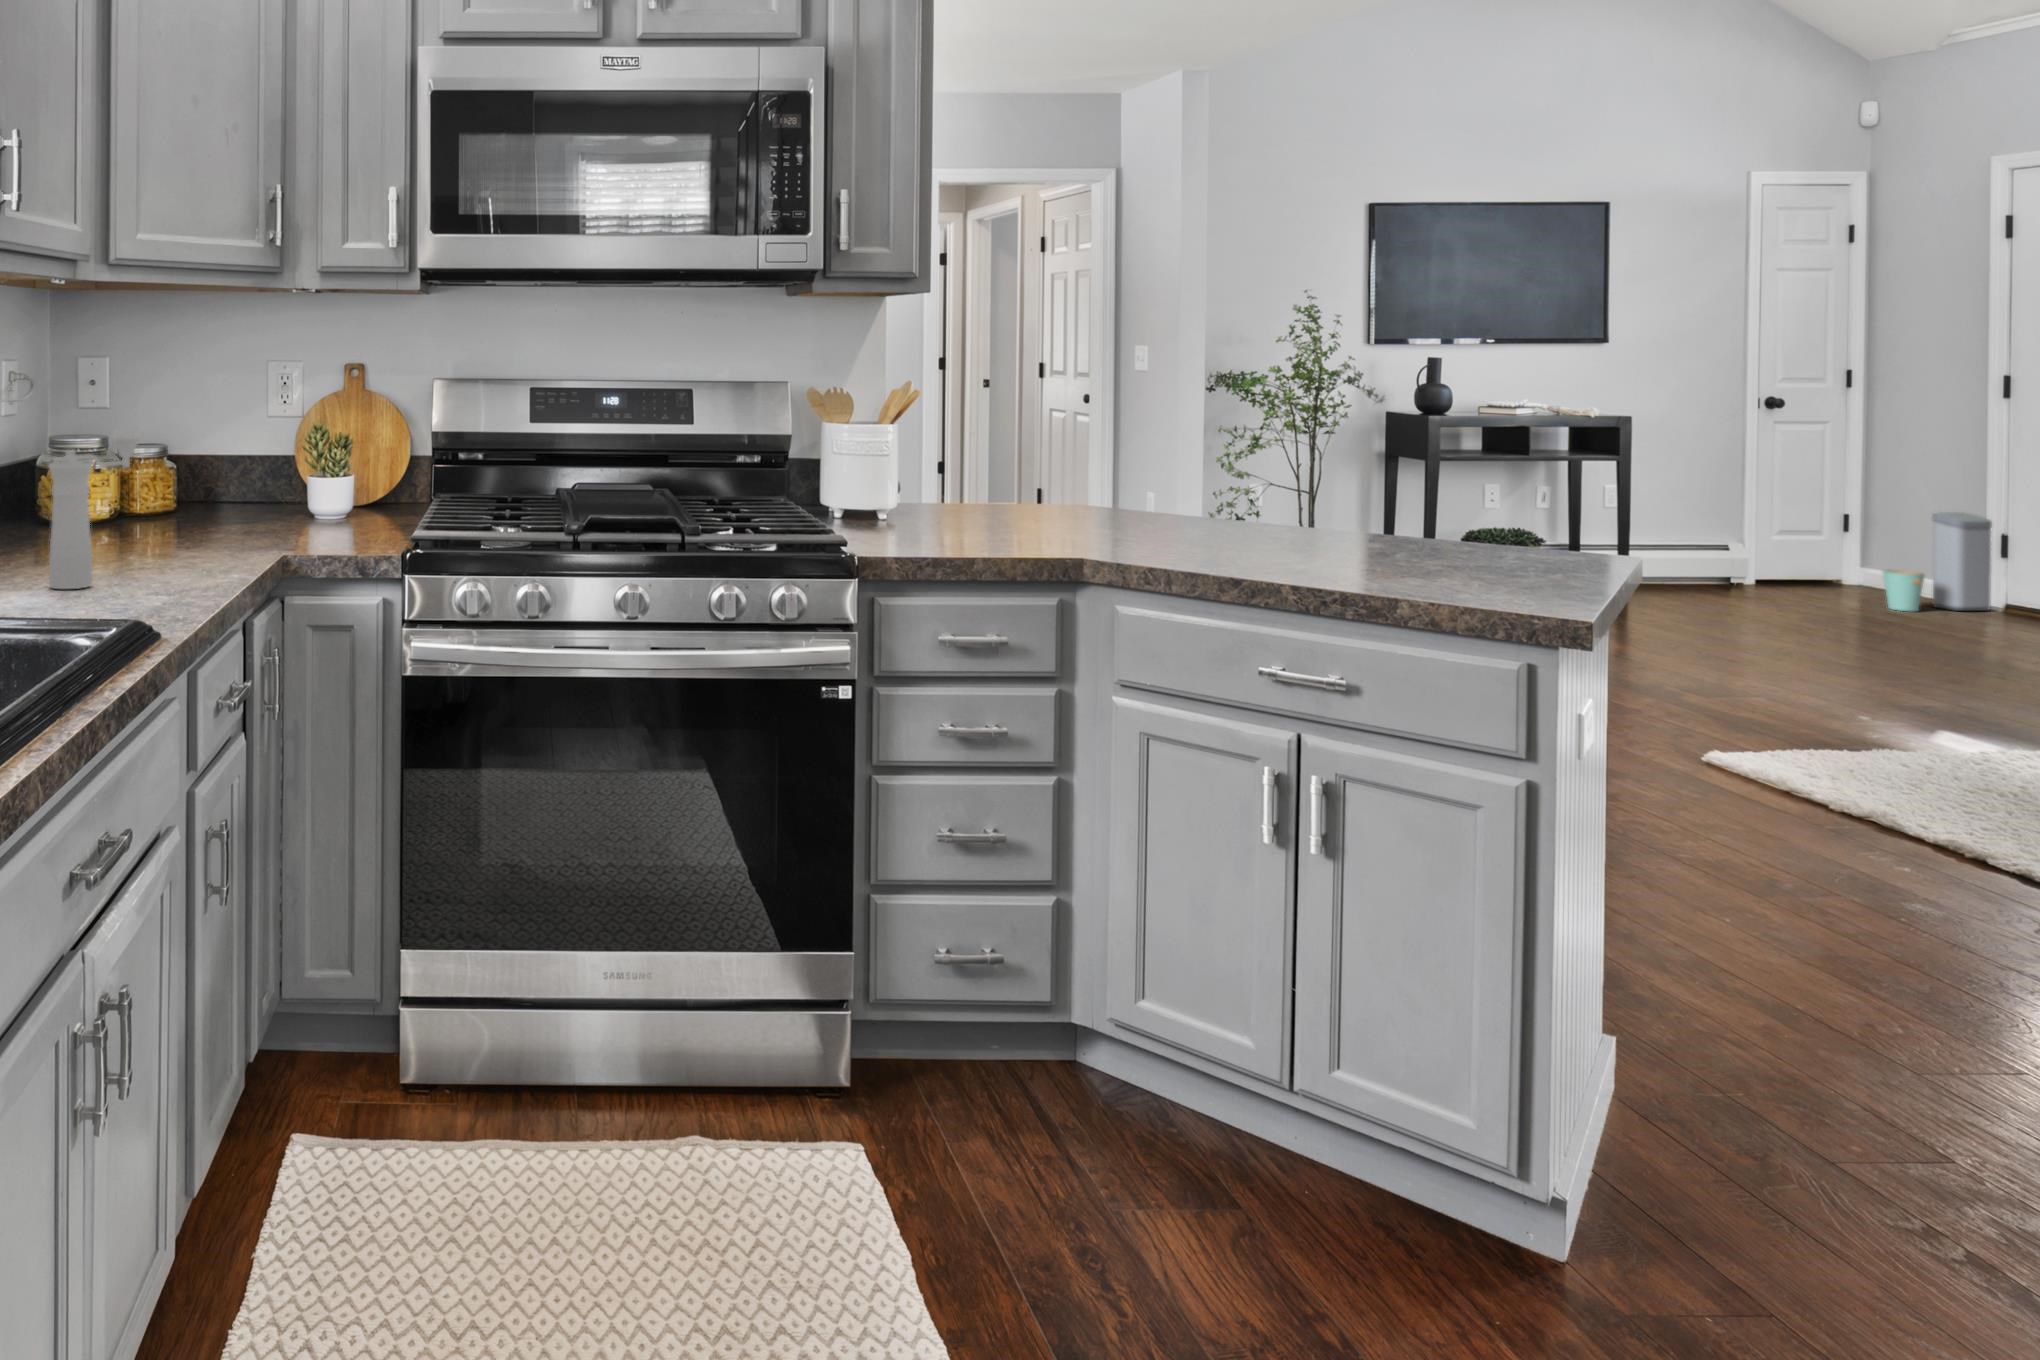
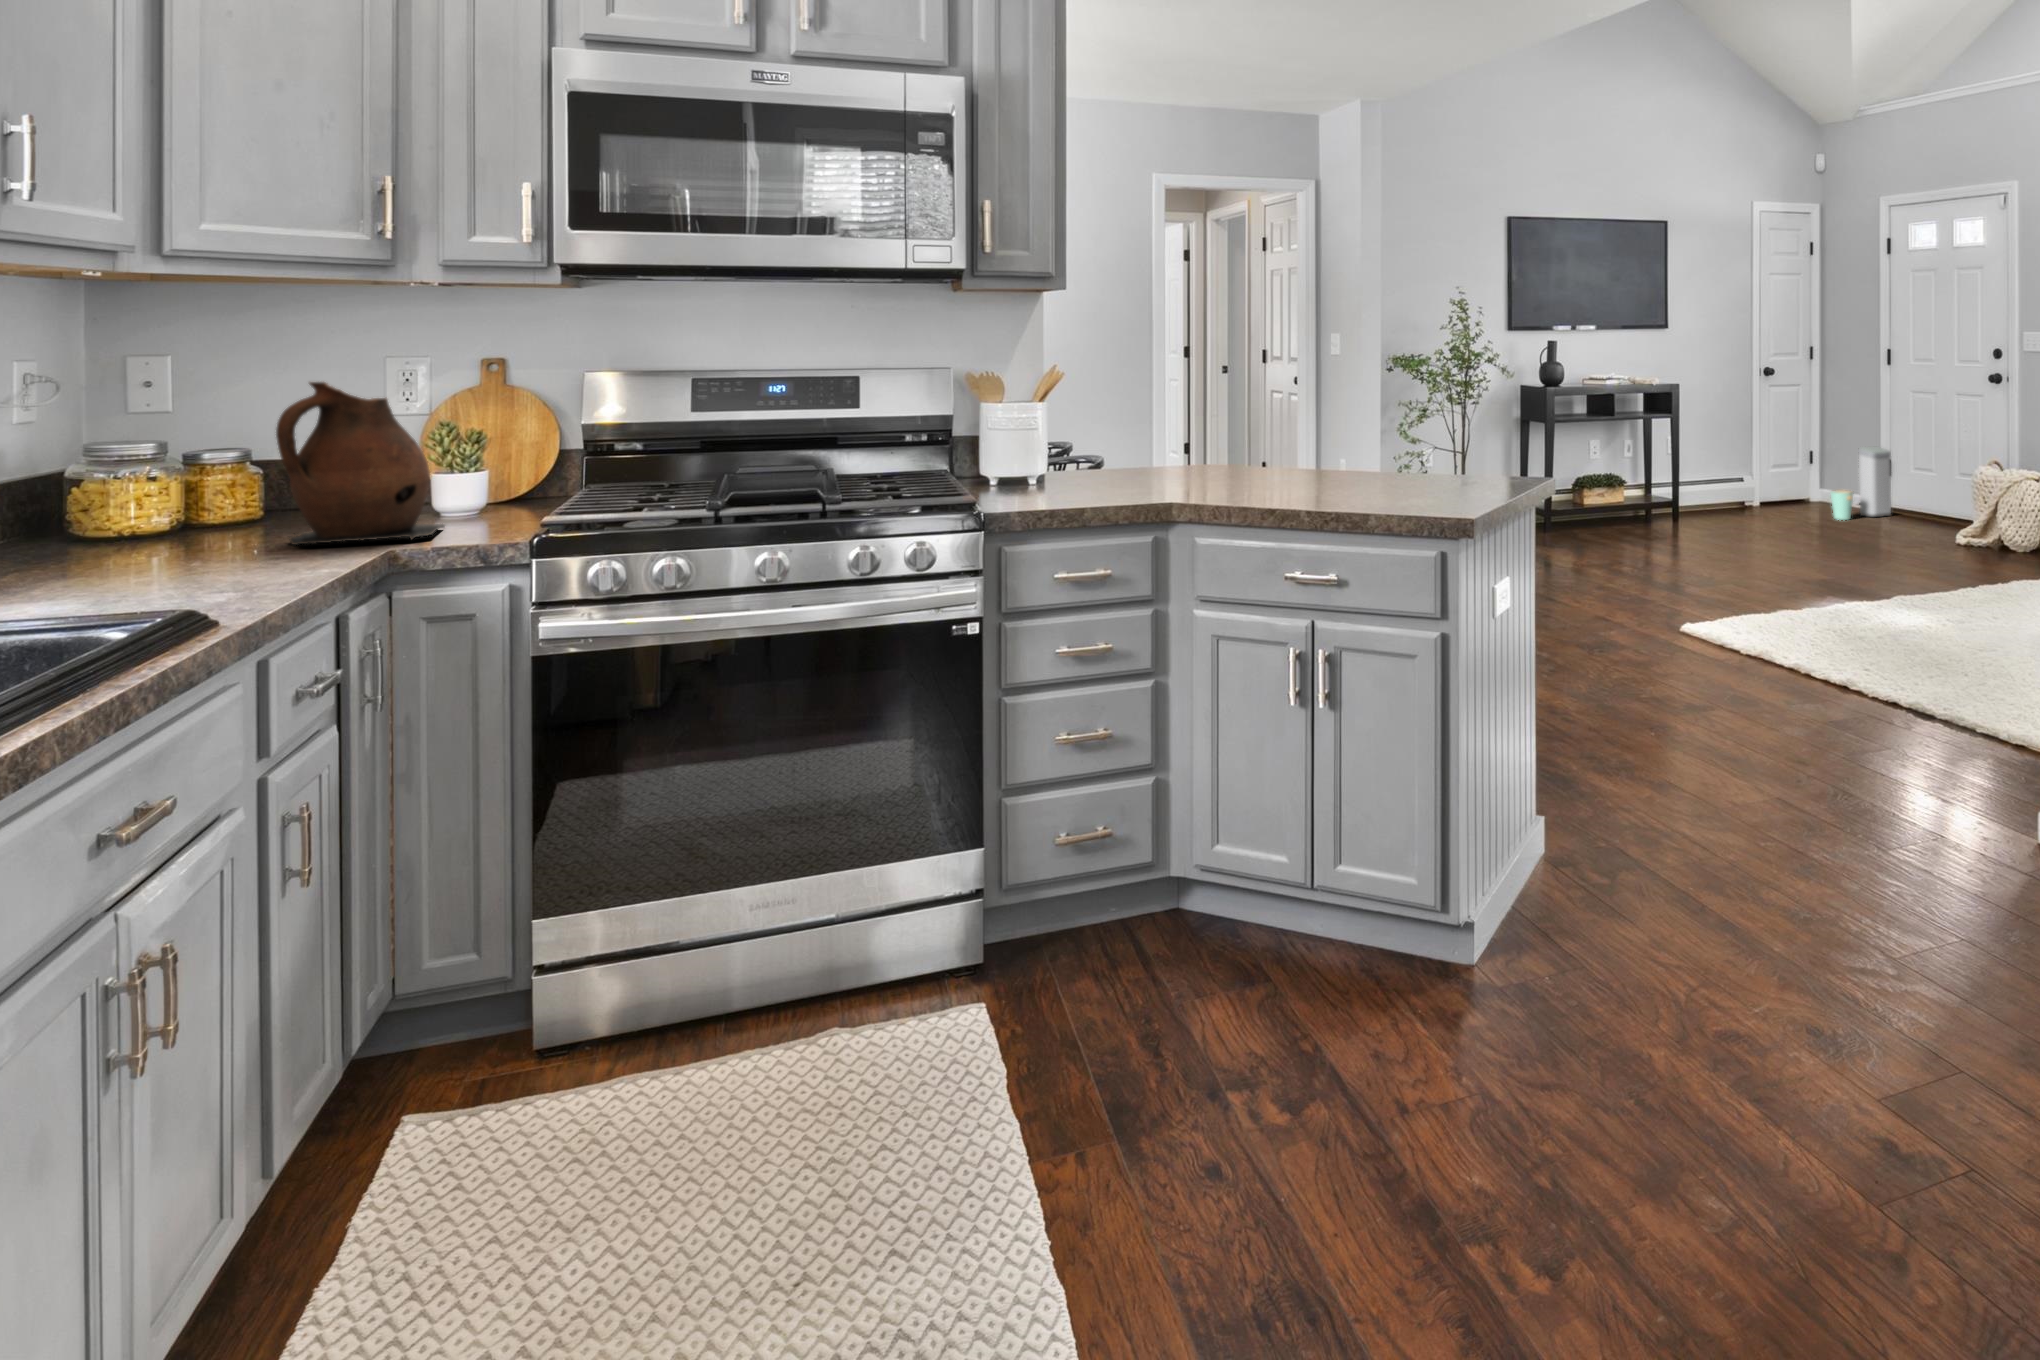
ceramic pitcher: none [189,386,320,549] -> present [276,382,444,545]
pepper mill: present [49,429,142,589] -> none [80,425,206,592]

